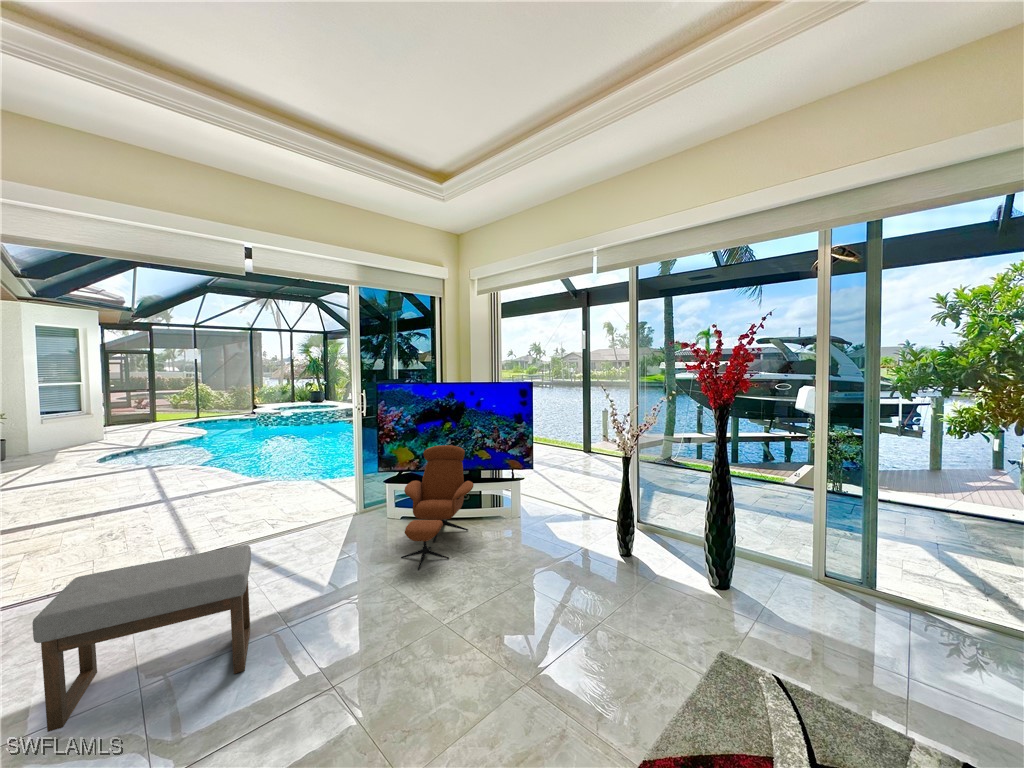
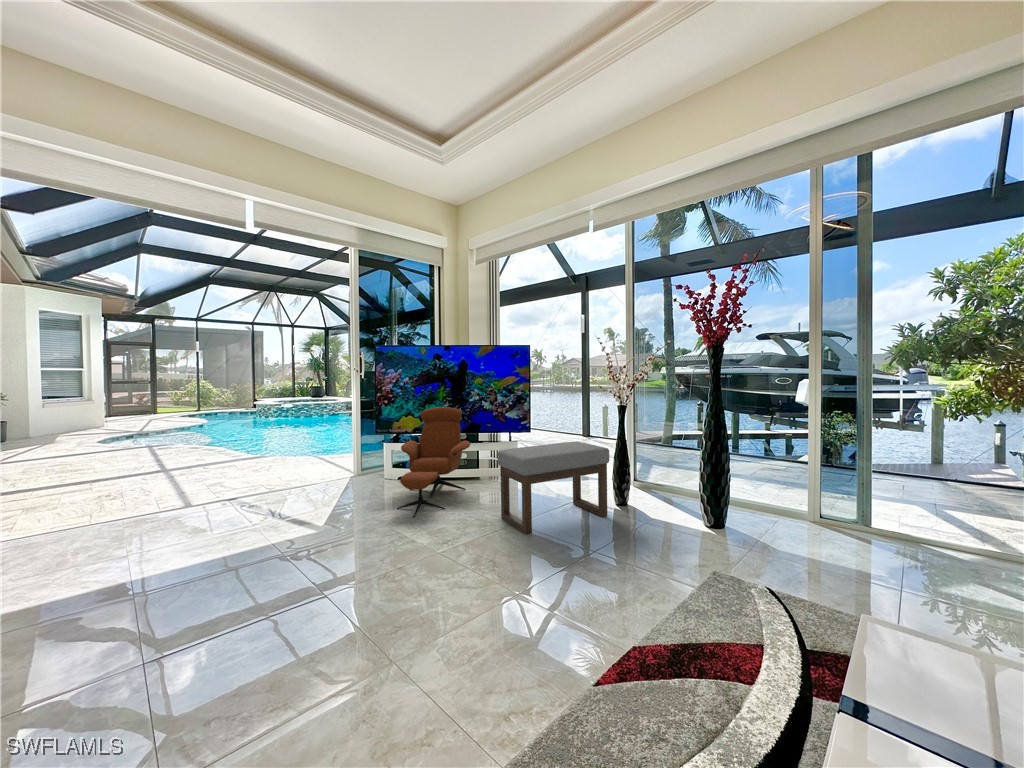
ottoman: present [33,545,251,732] -> present [498,441,609,534]

